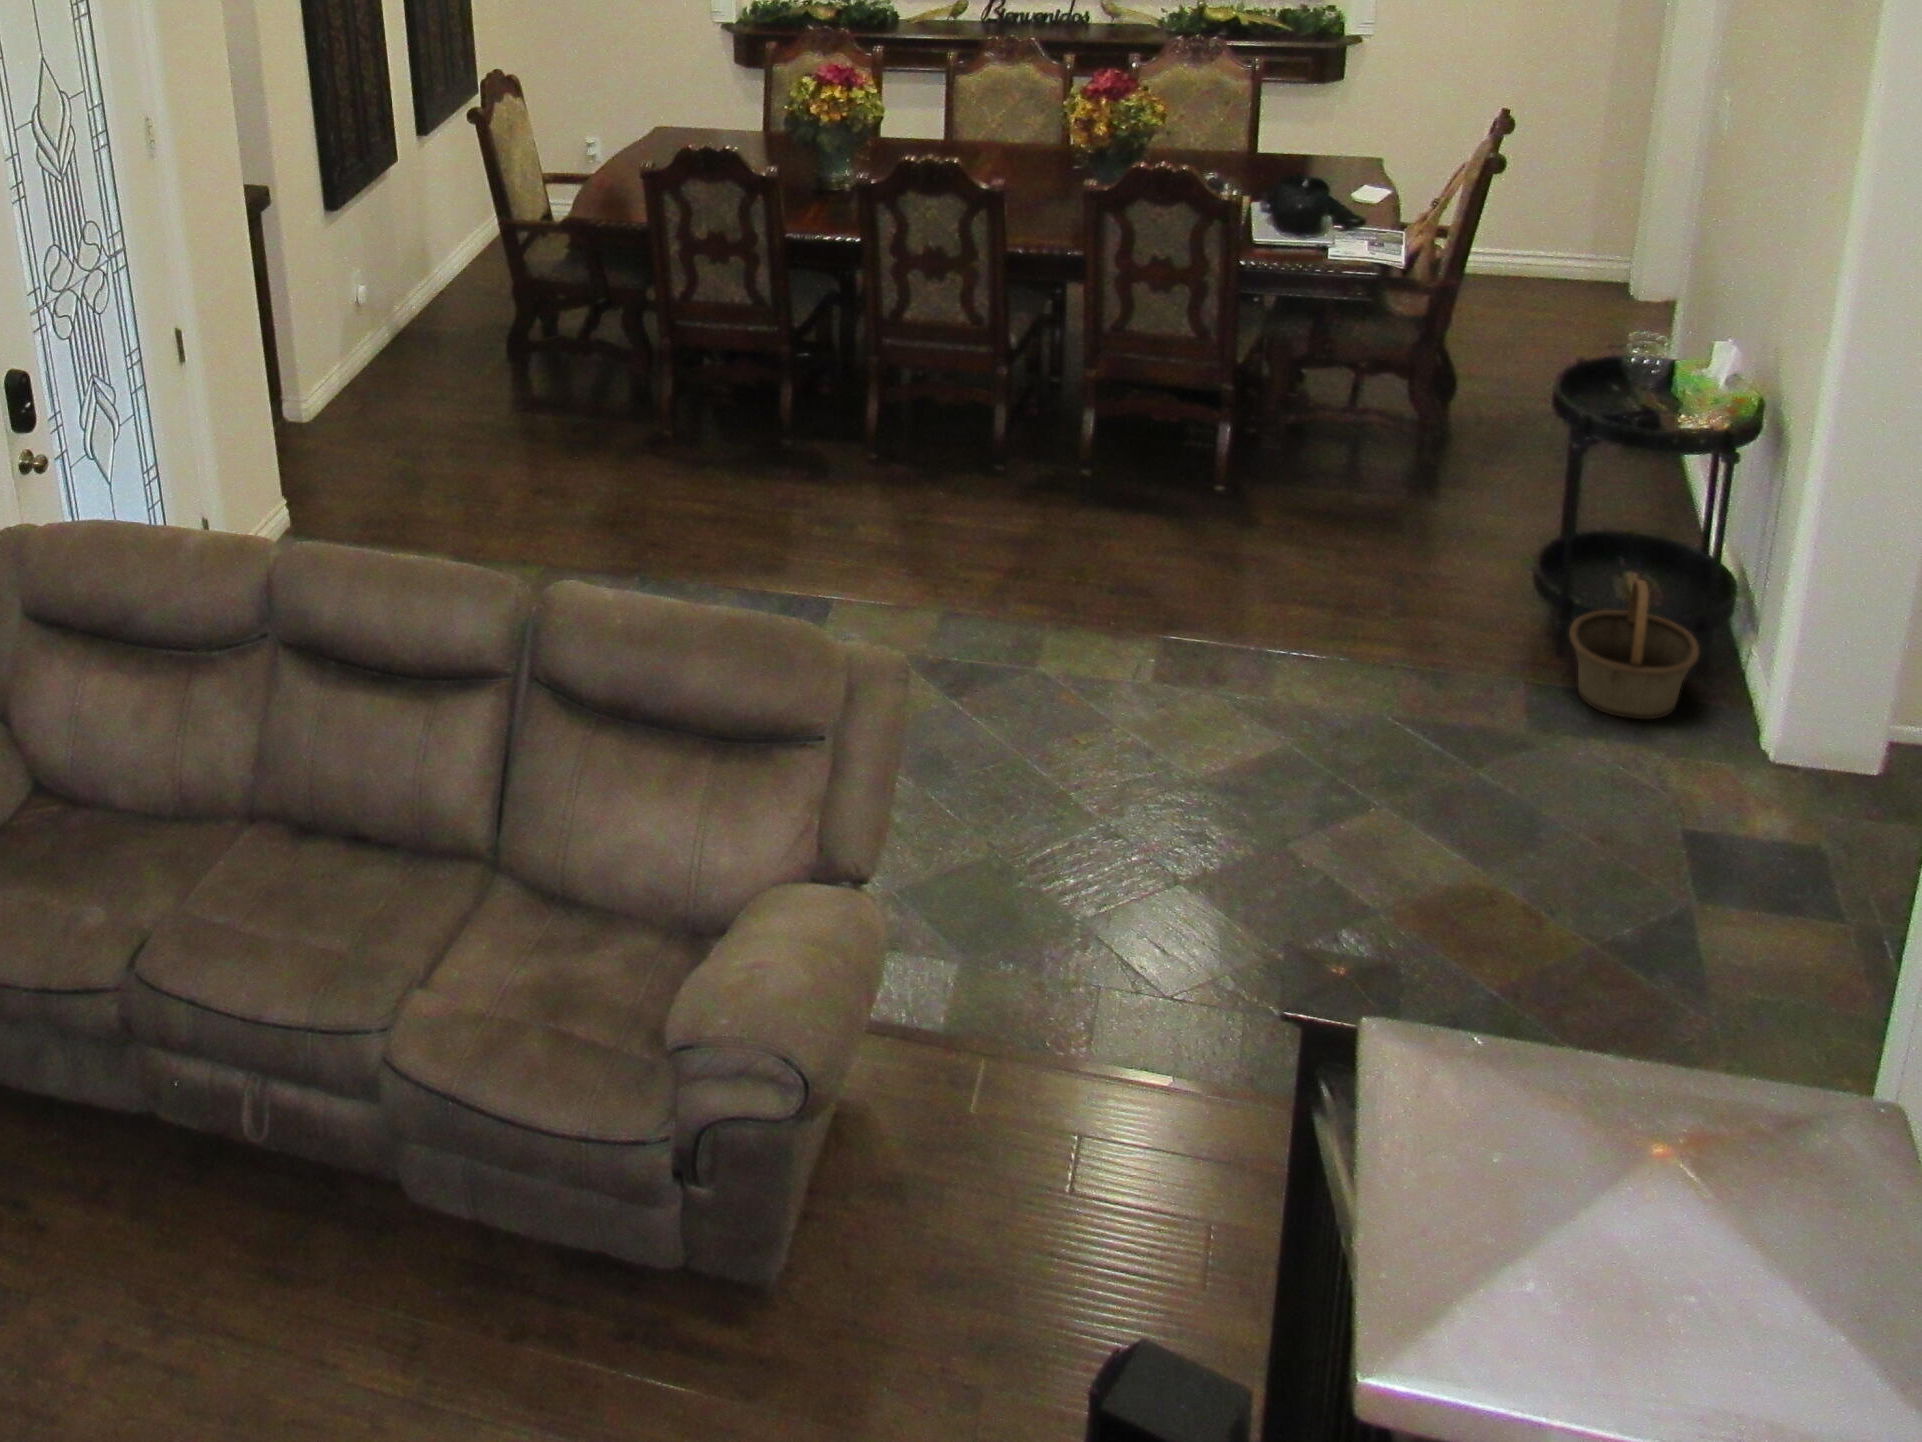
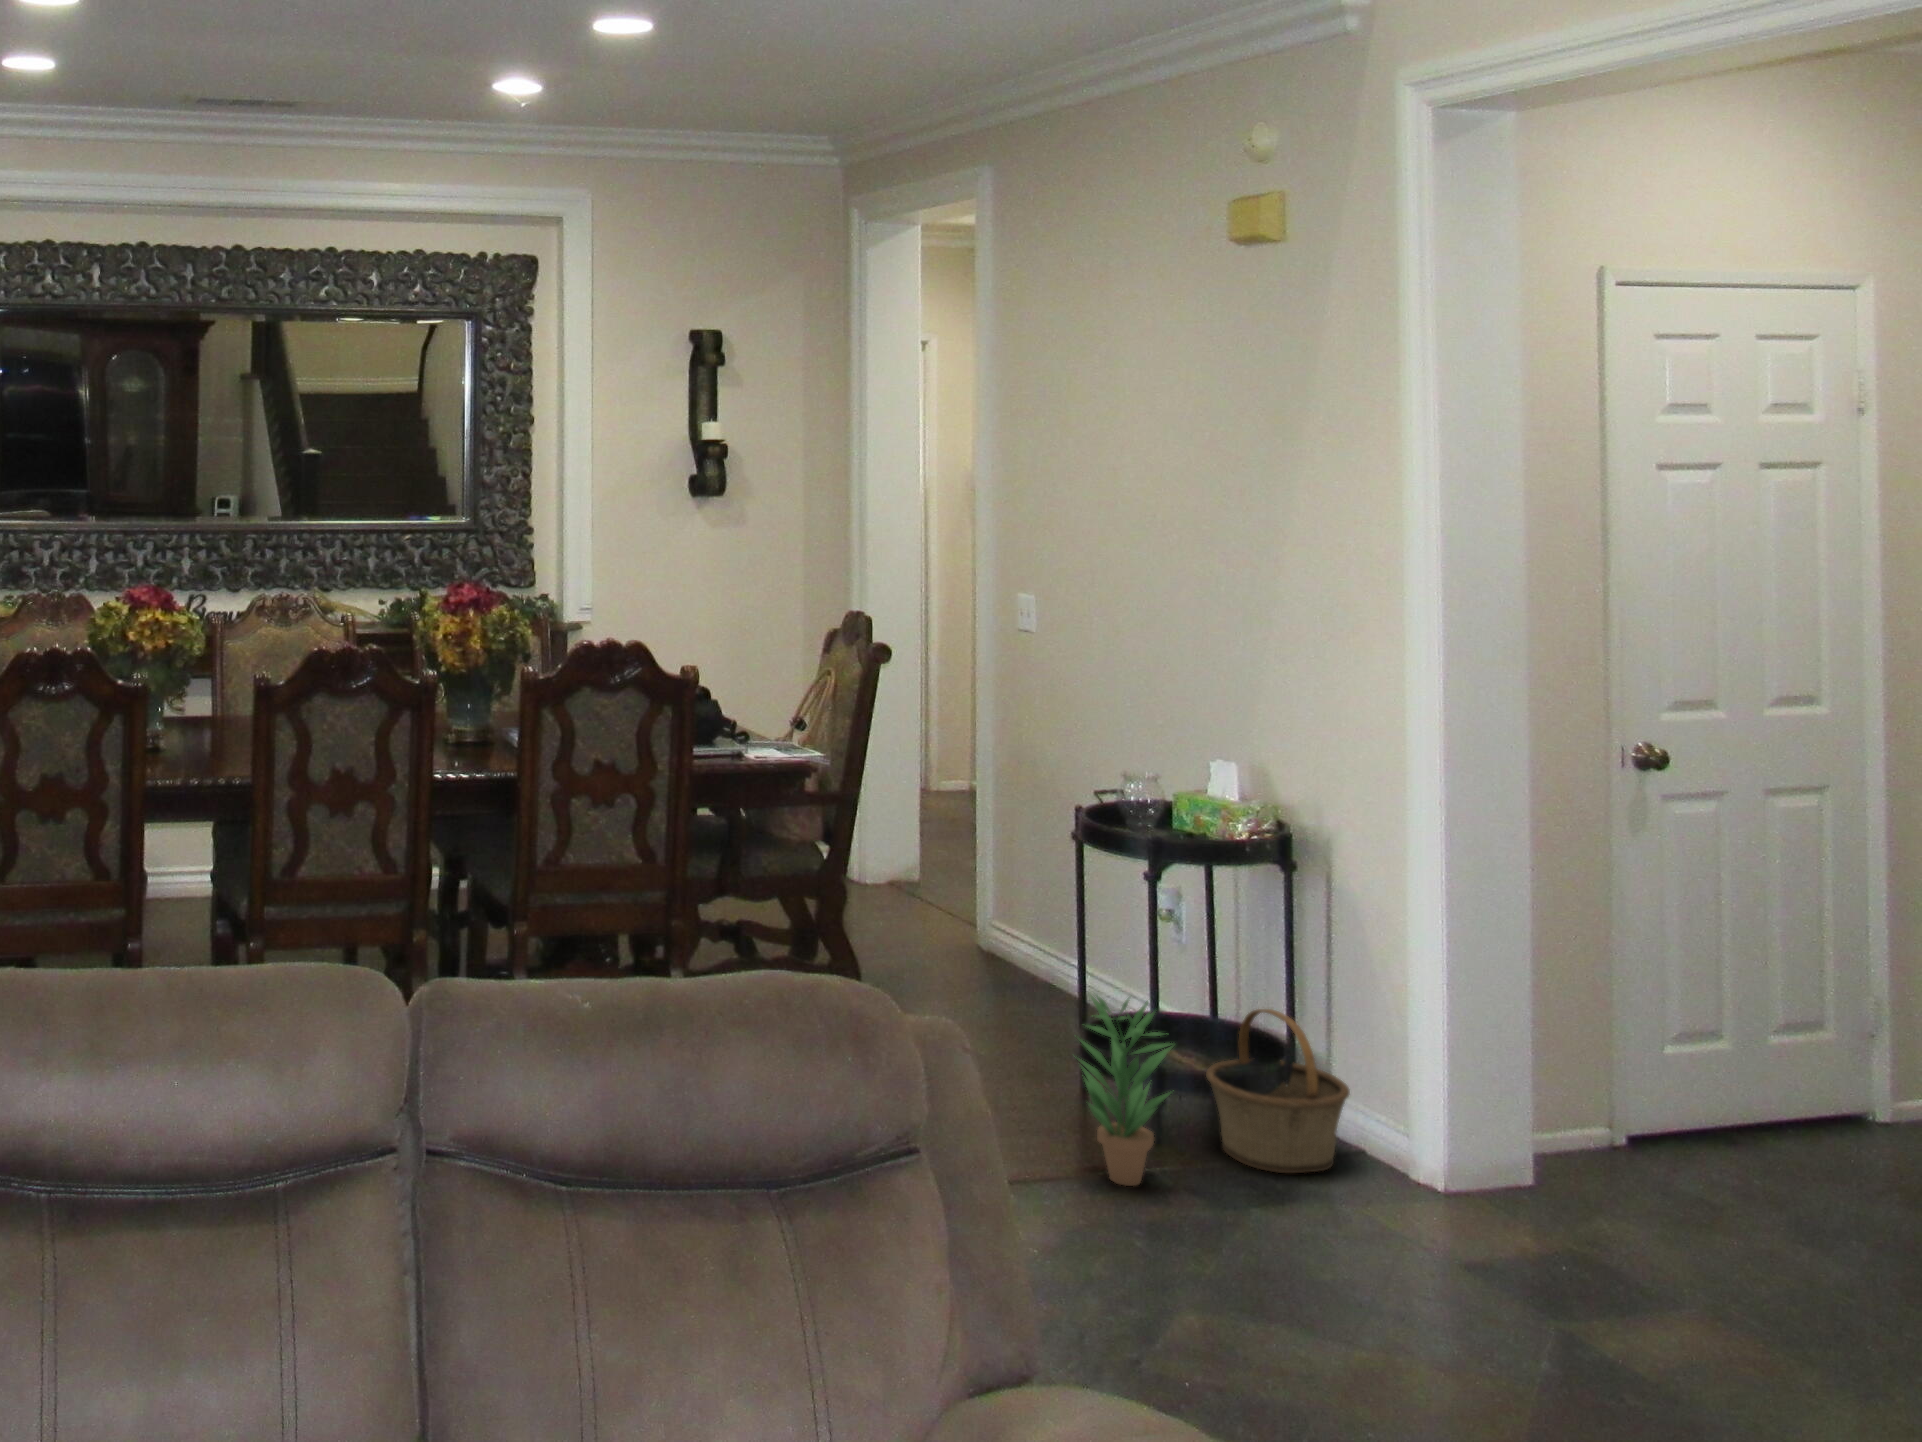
potted plant: none [1400,546,1495,694] -> present [1074,997,1174,1186]

